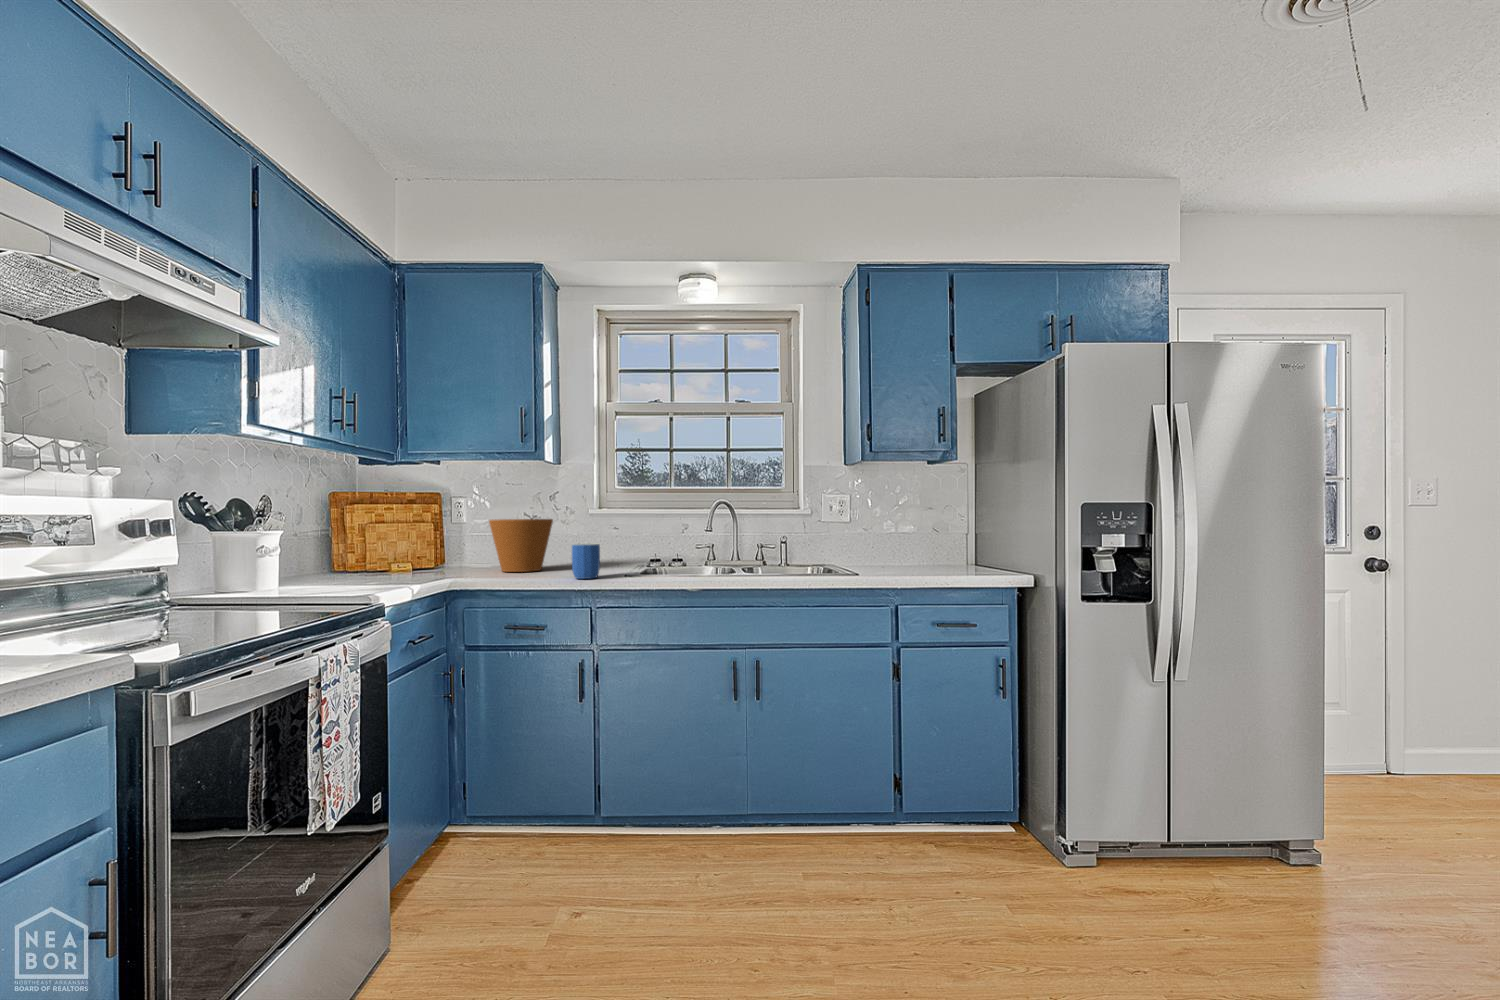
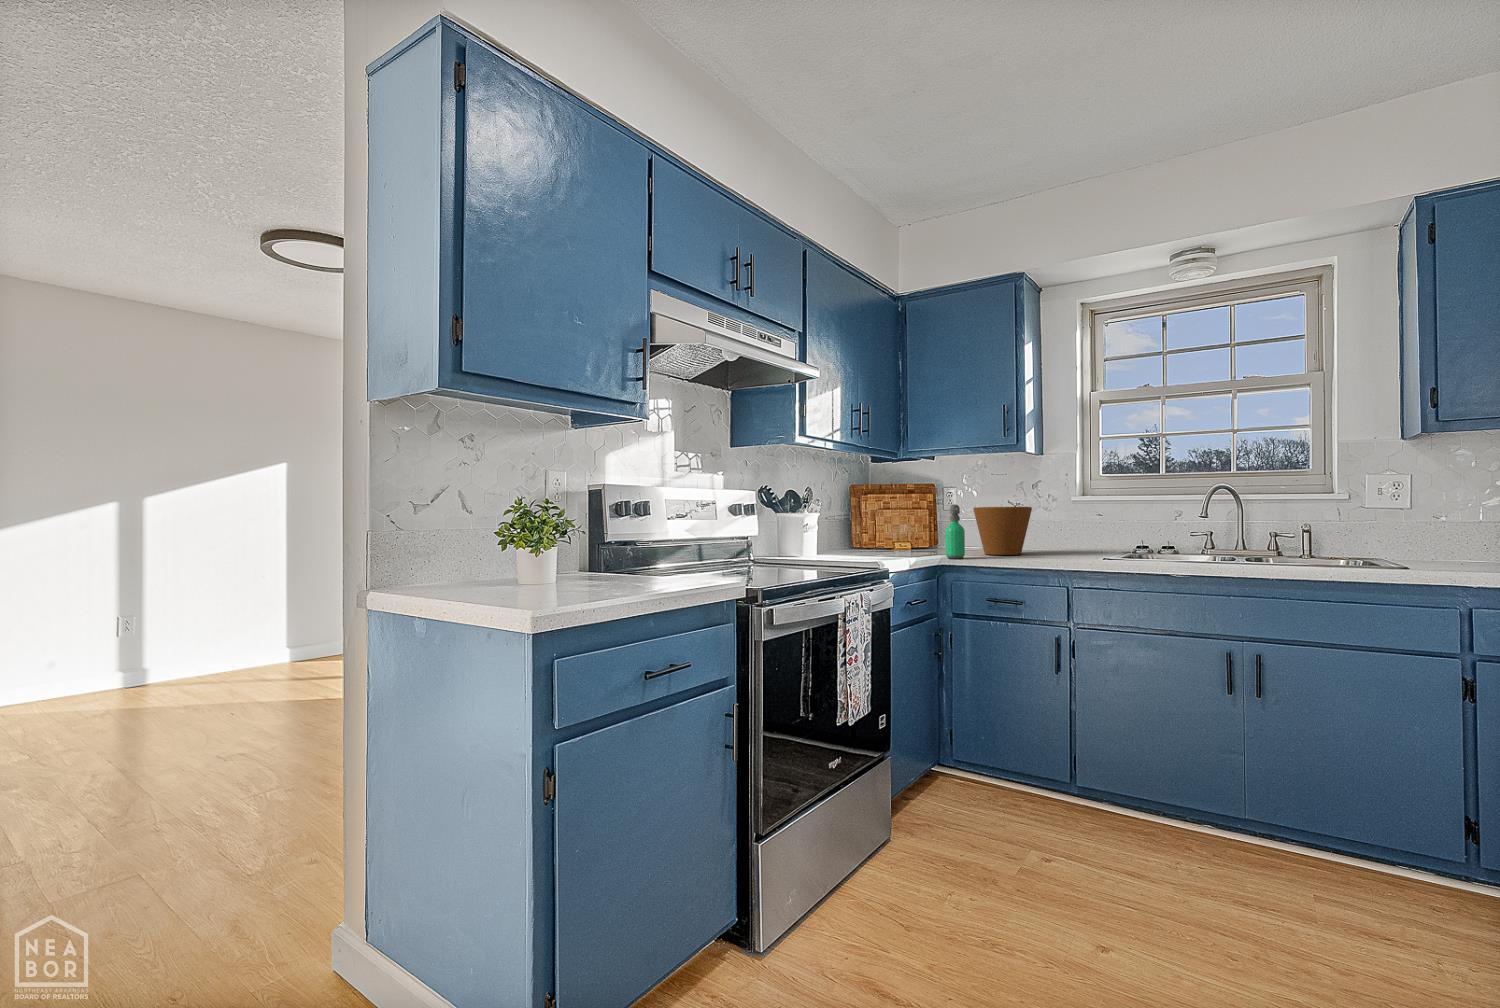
soap dispenser: none [457,517,480,580] -> present [945,504,965,559]
mug: present [572,544,600,579] -> none [1046,530,1073,562]

